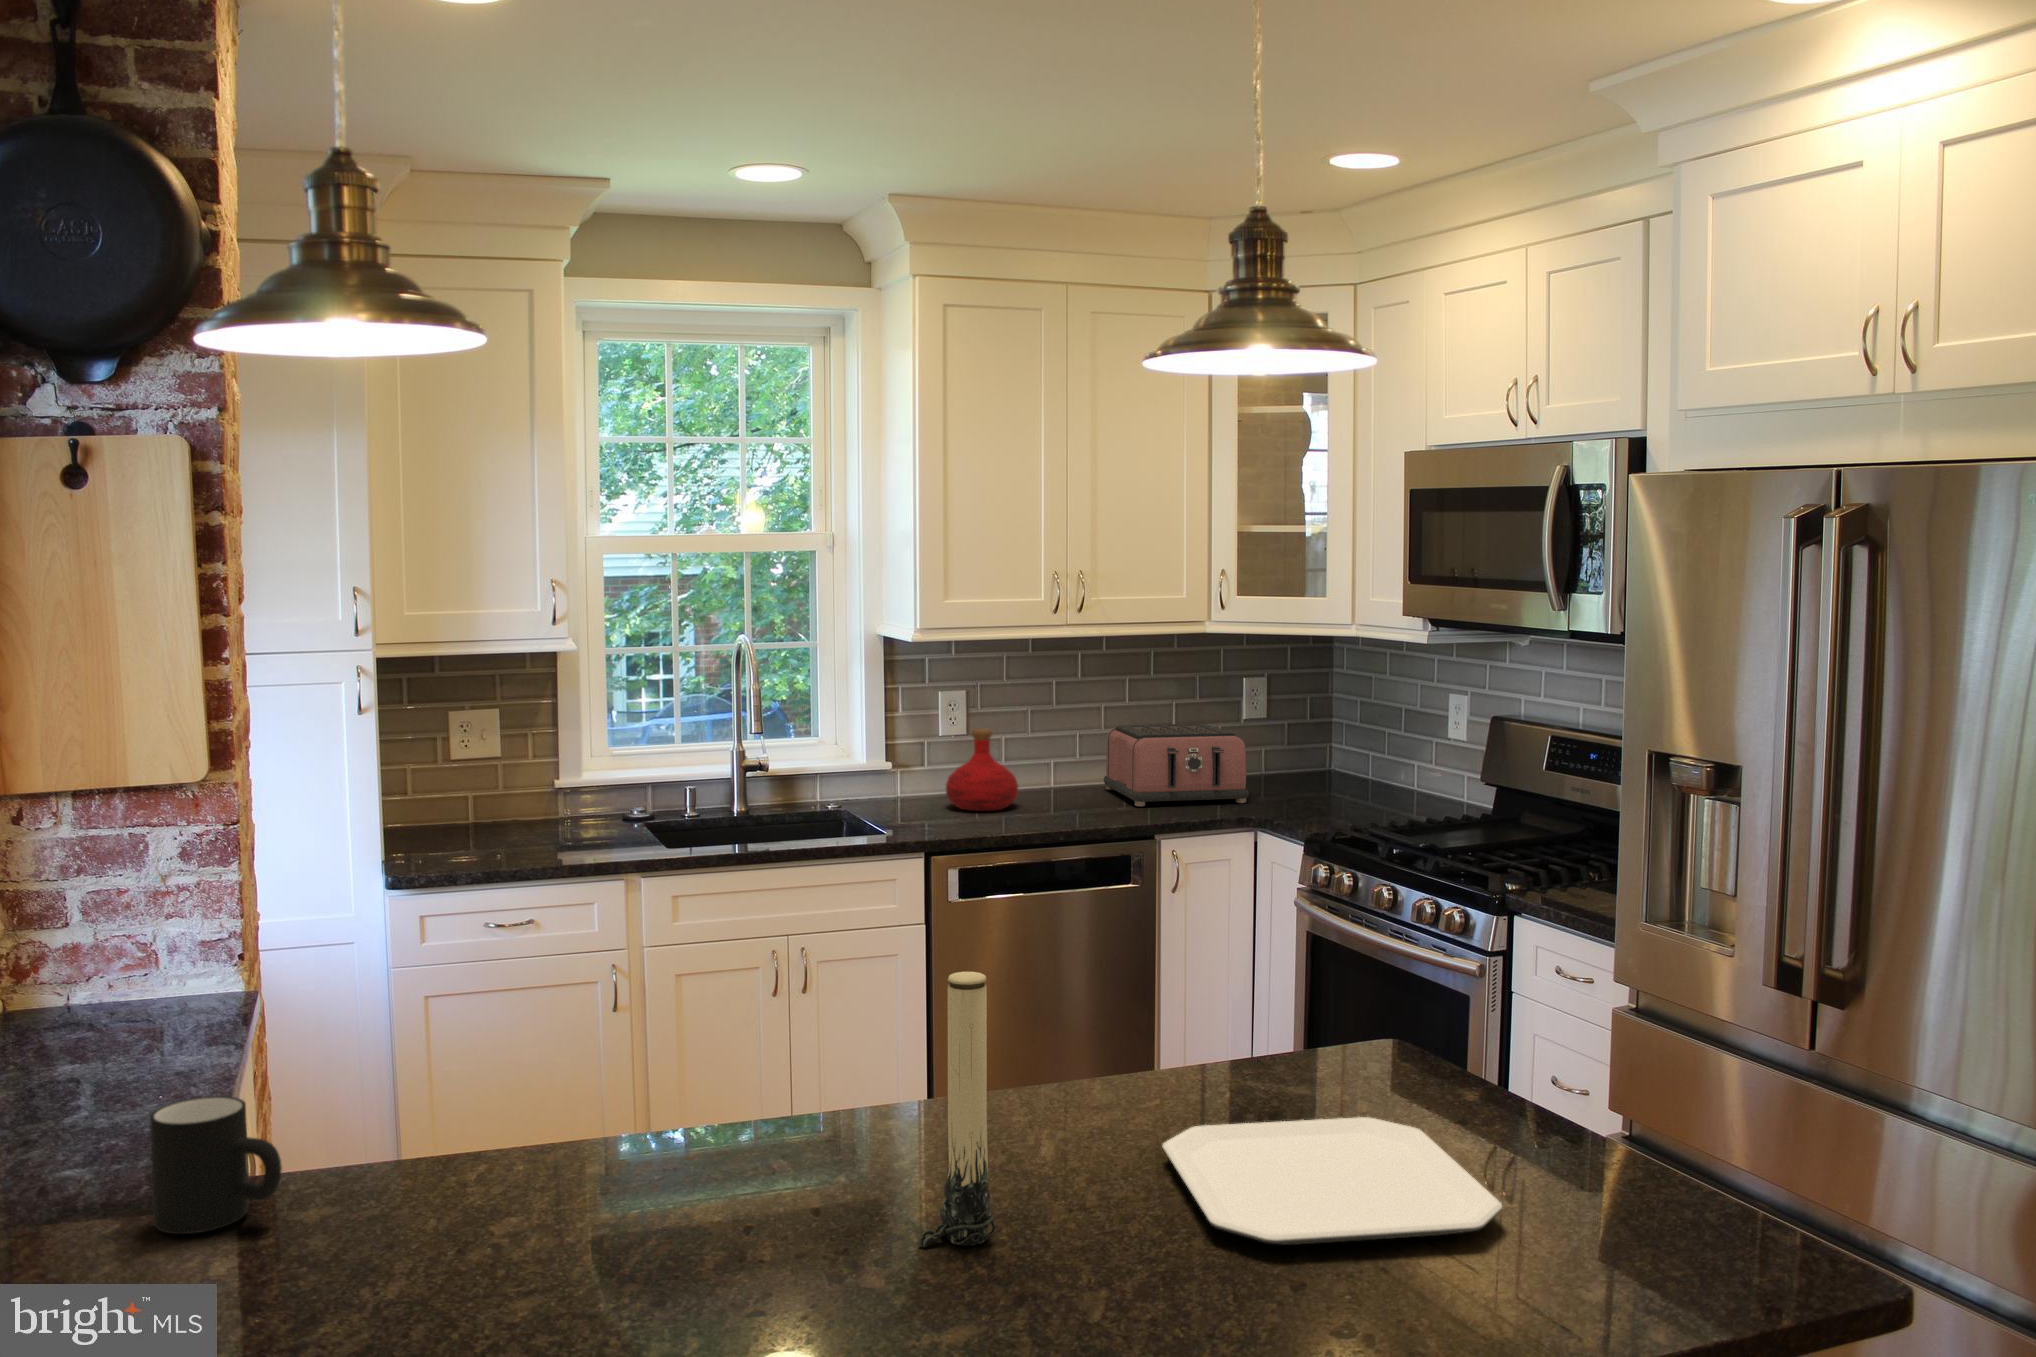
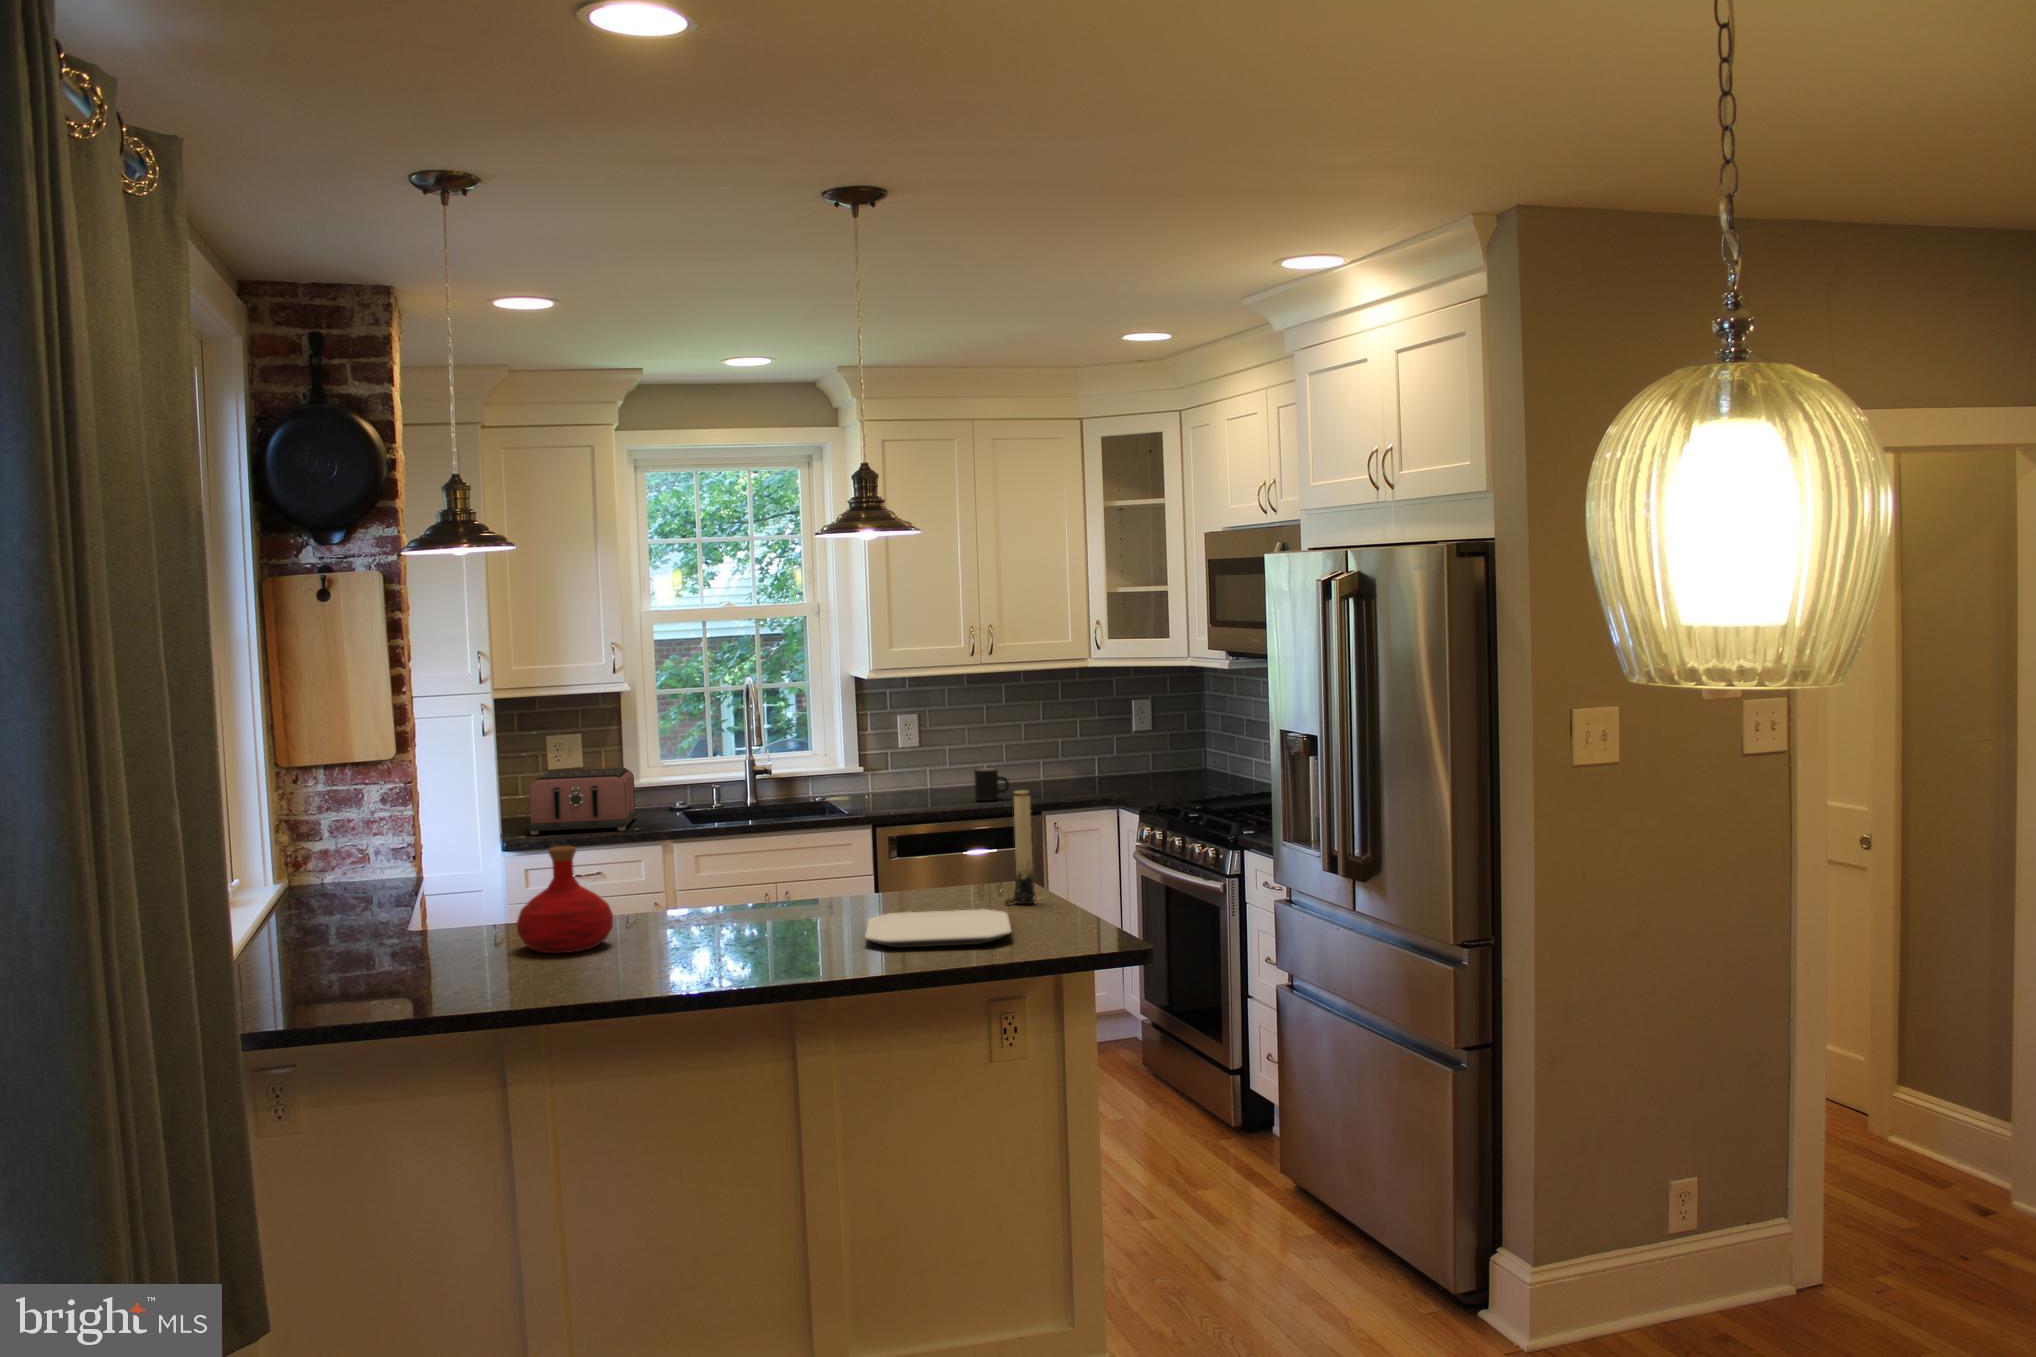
toaster: present [1104,724,1249,806] -> present [529,768,637,835]
bottle: present [946,729,1018,811] -> present [517,846,613,953]
candle: present [918,972,996,1247] -> present [1005,791,1035,905]
mug: present [150,1096,282,1234] -> present [974,768,1009,801]

